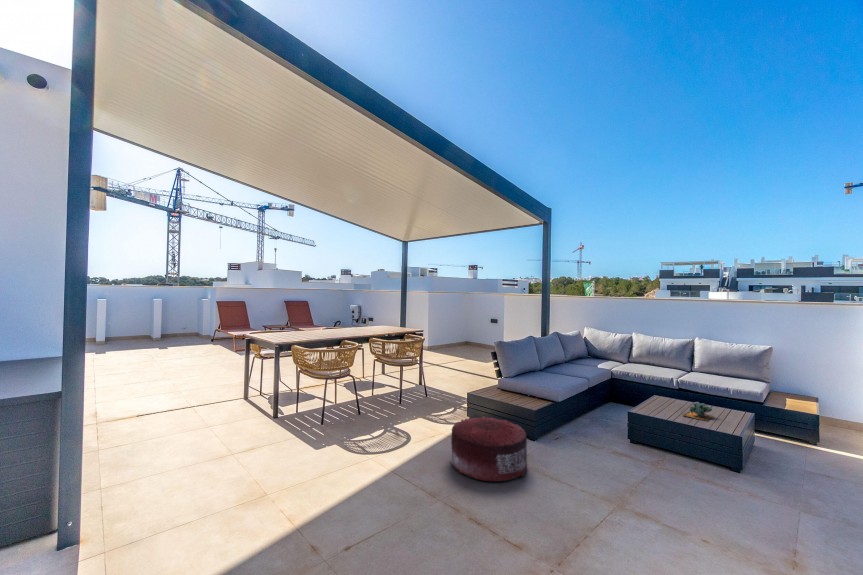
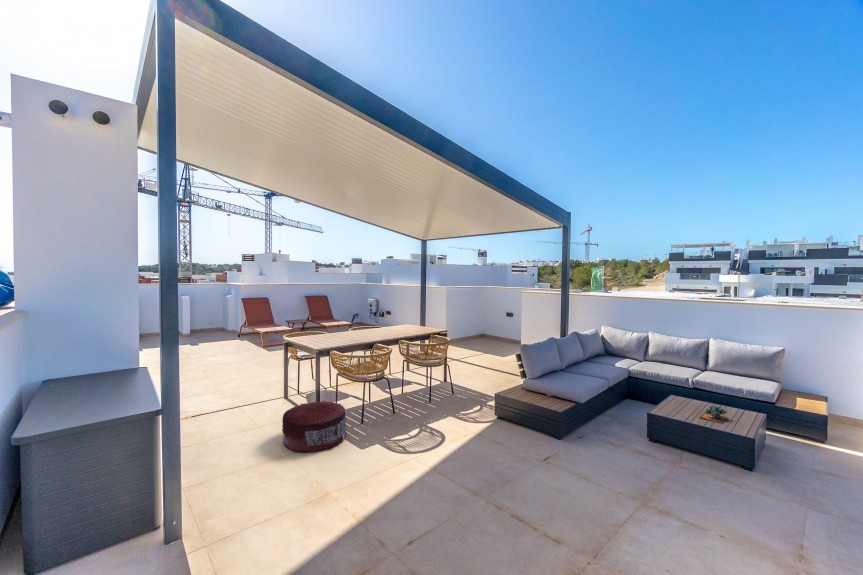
pouf: present [451,416,527,482] -> present [282,401,346,452]

